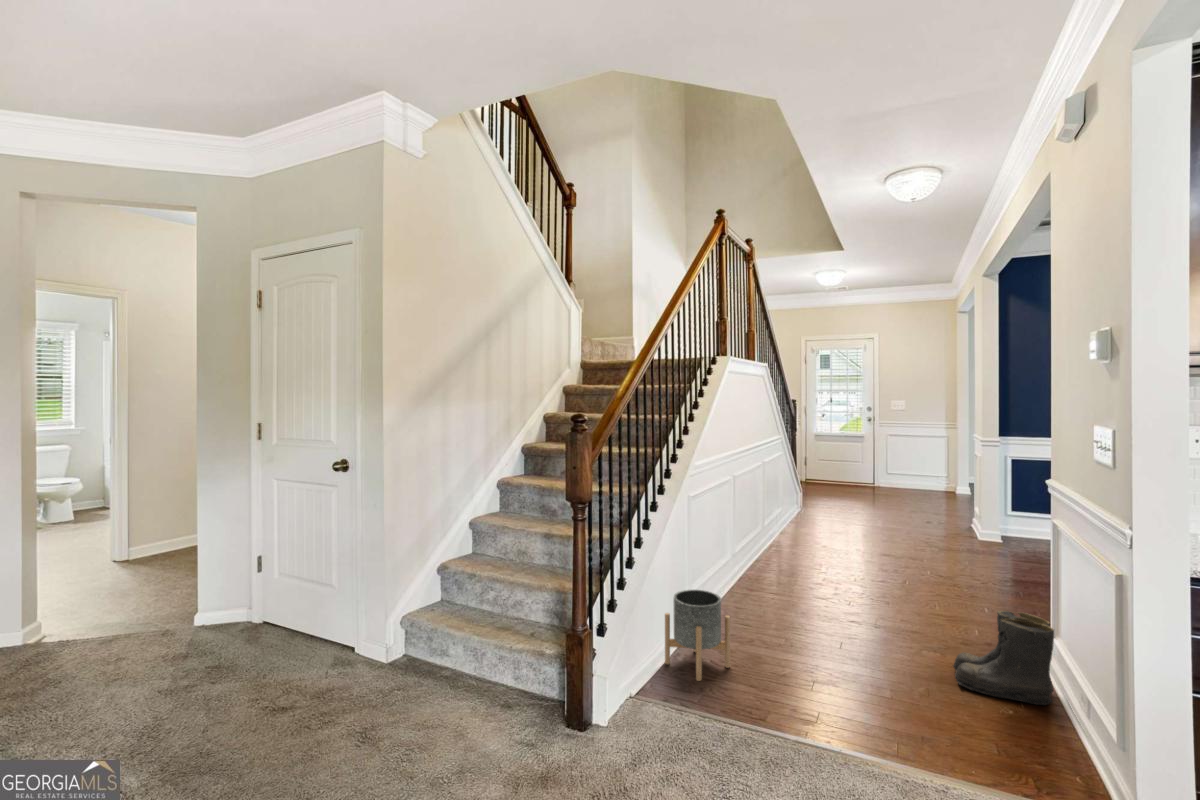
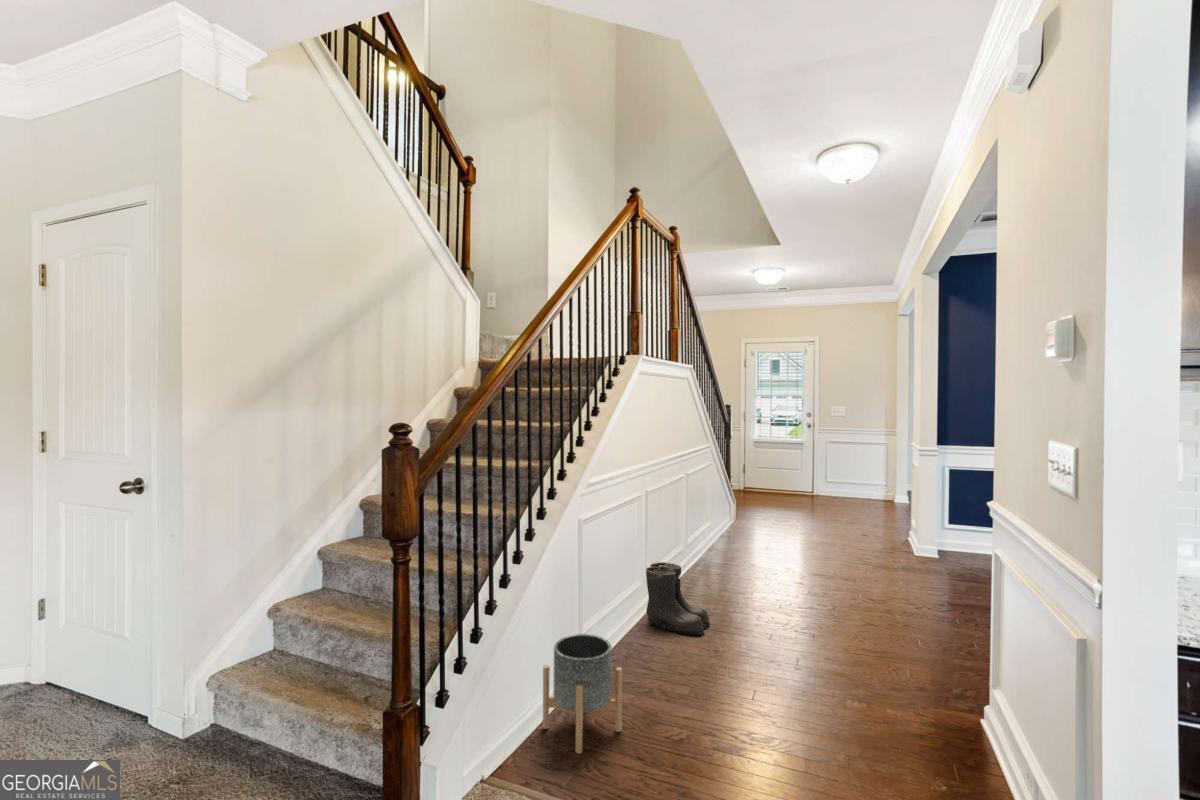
boots: present [953,611,1054,705] -> present [646,562,709,635]

